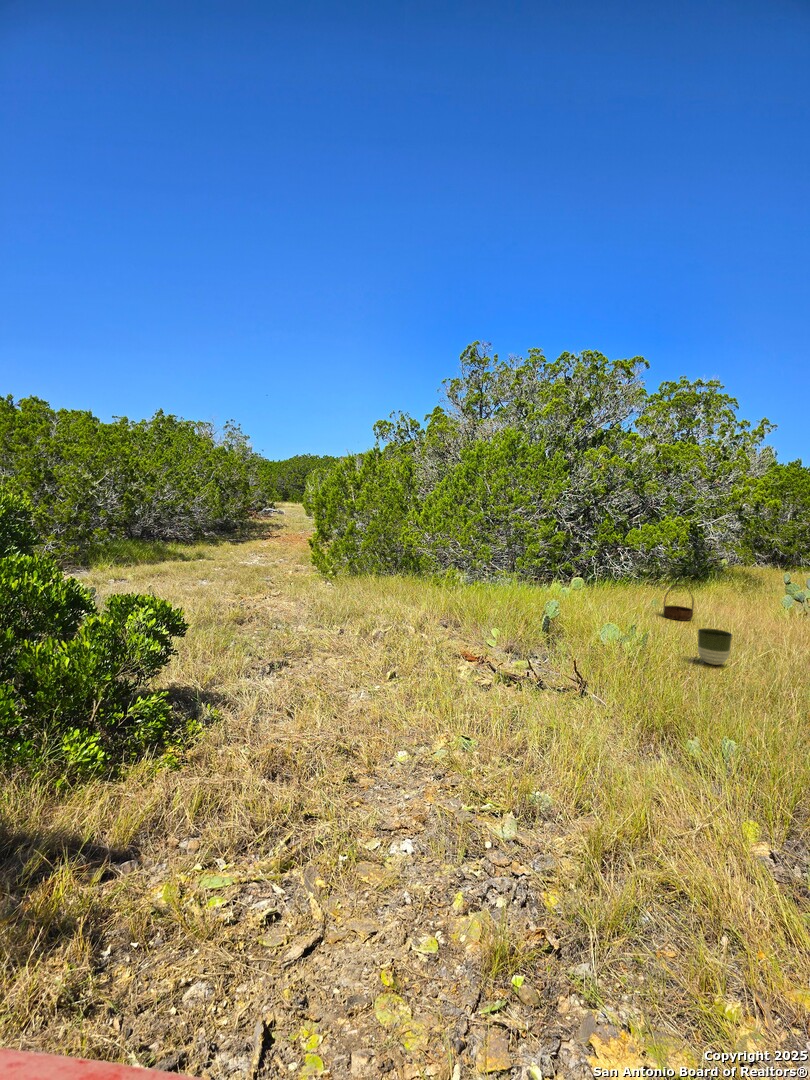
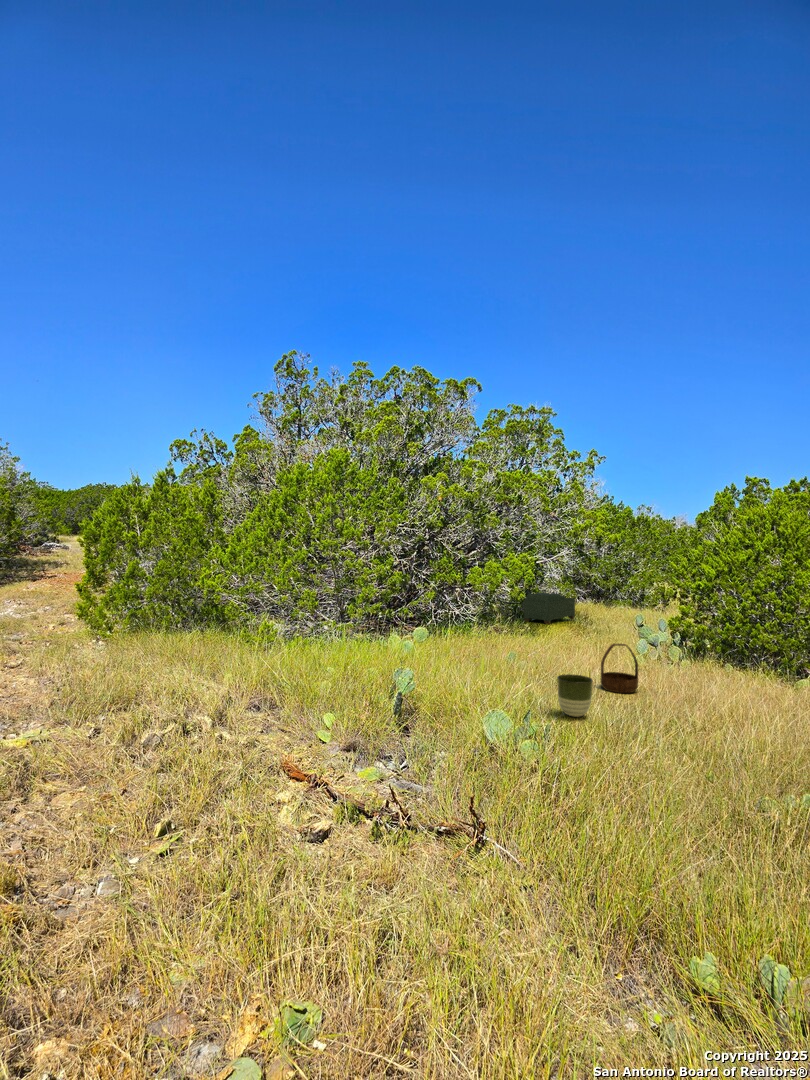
bench: none [683,555,740,586] -> present [524,591,575,624]
basket: present [663,584,694,621] -> present [601,644,638,693]

